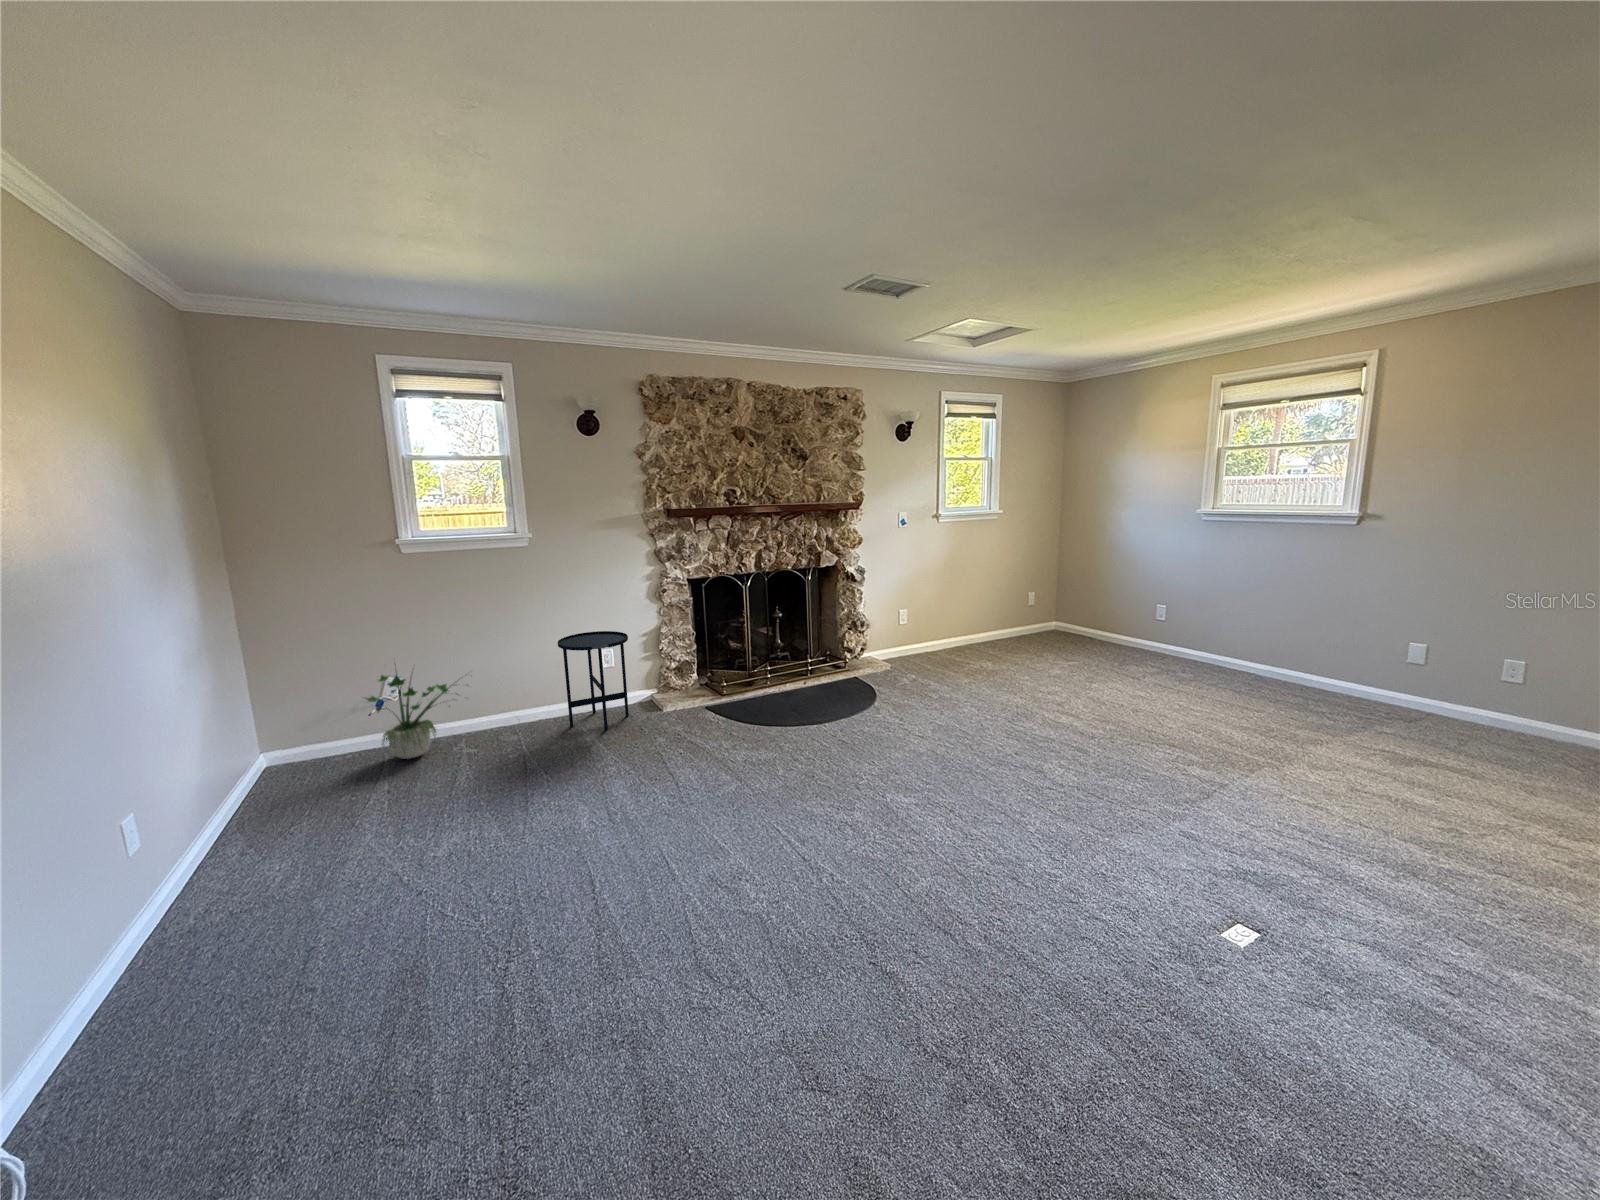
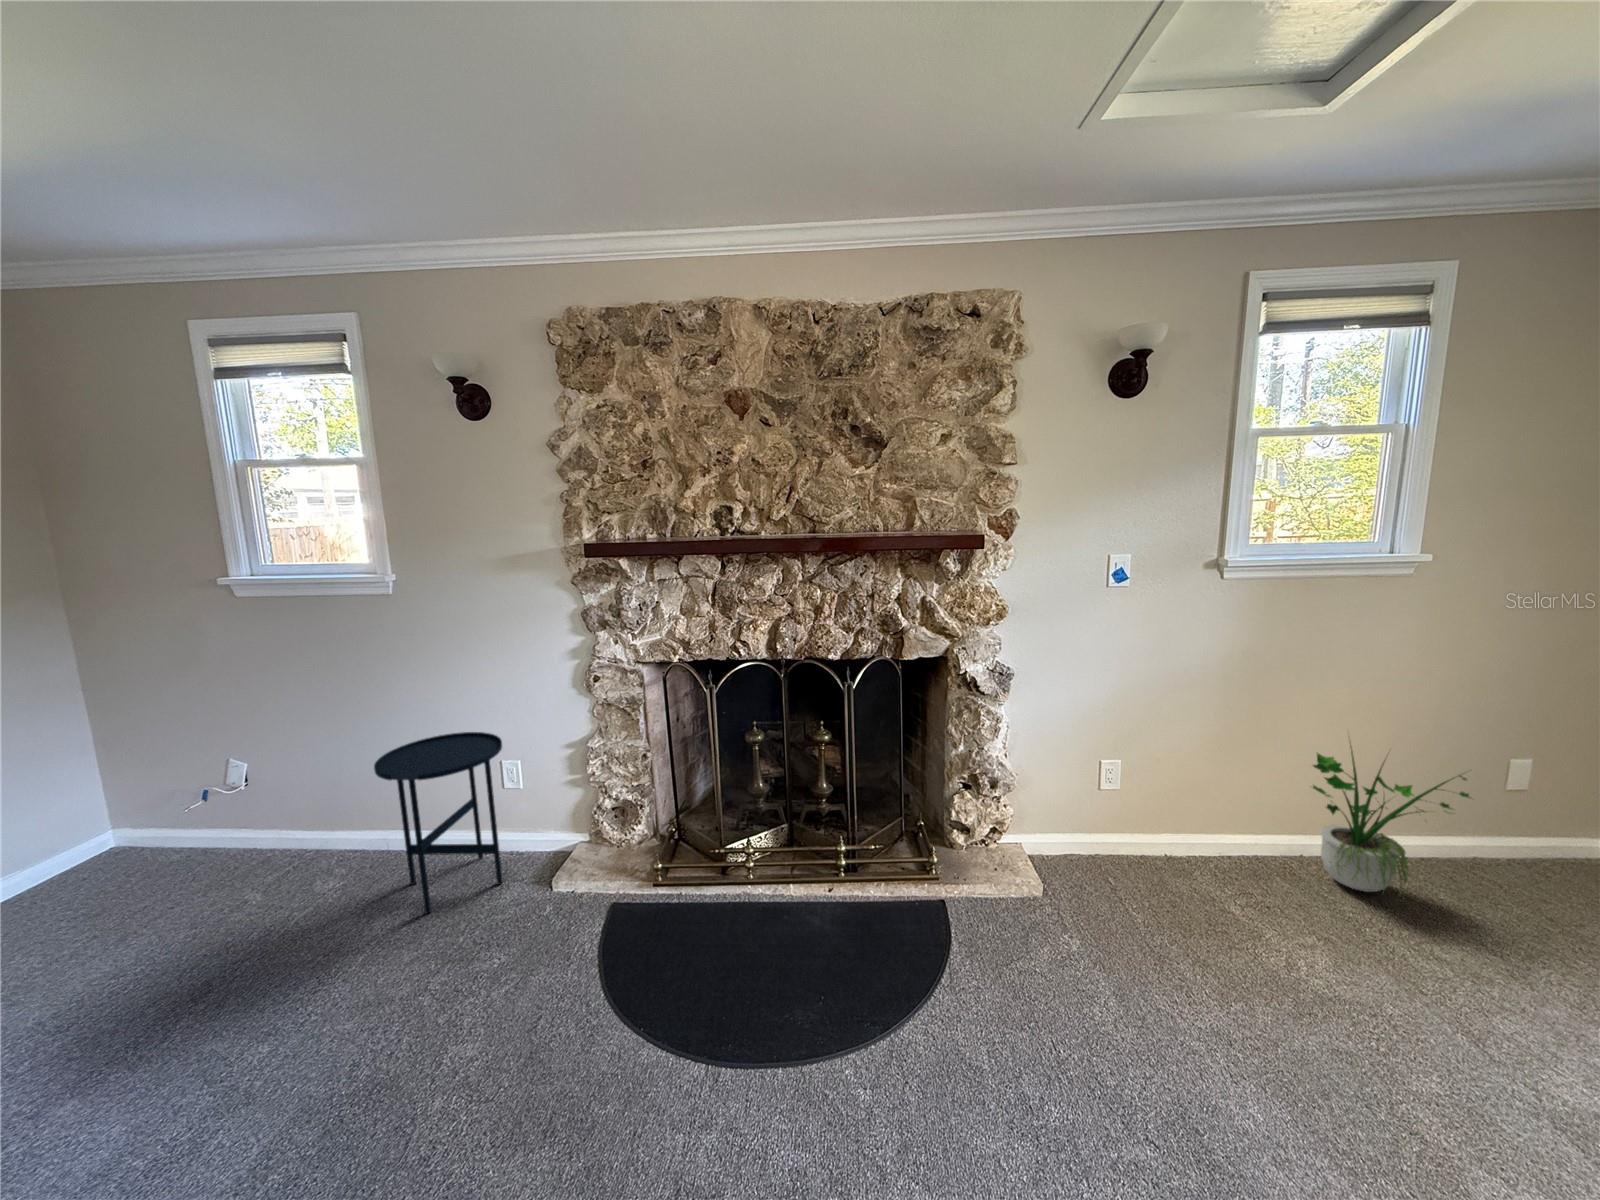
potted plant: present [365,675,448,759] -> present [1313,751,1470,893]

